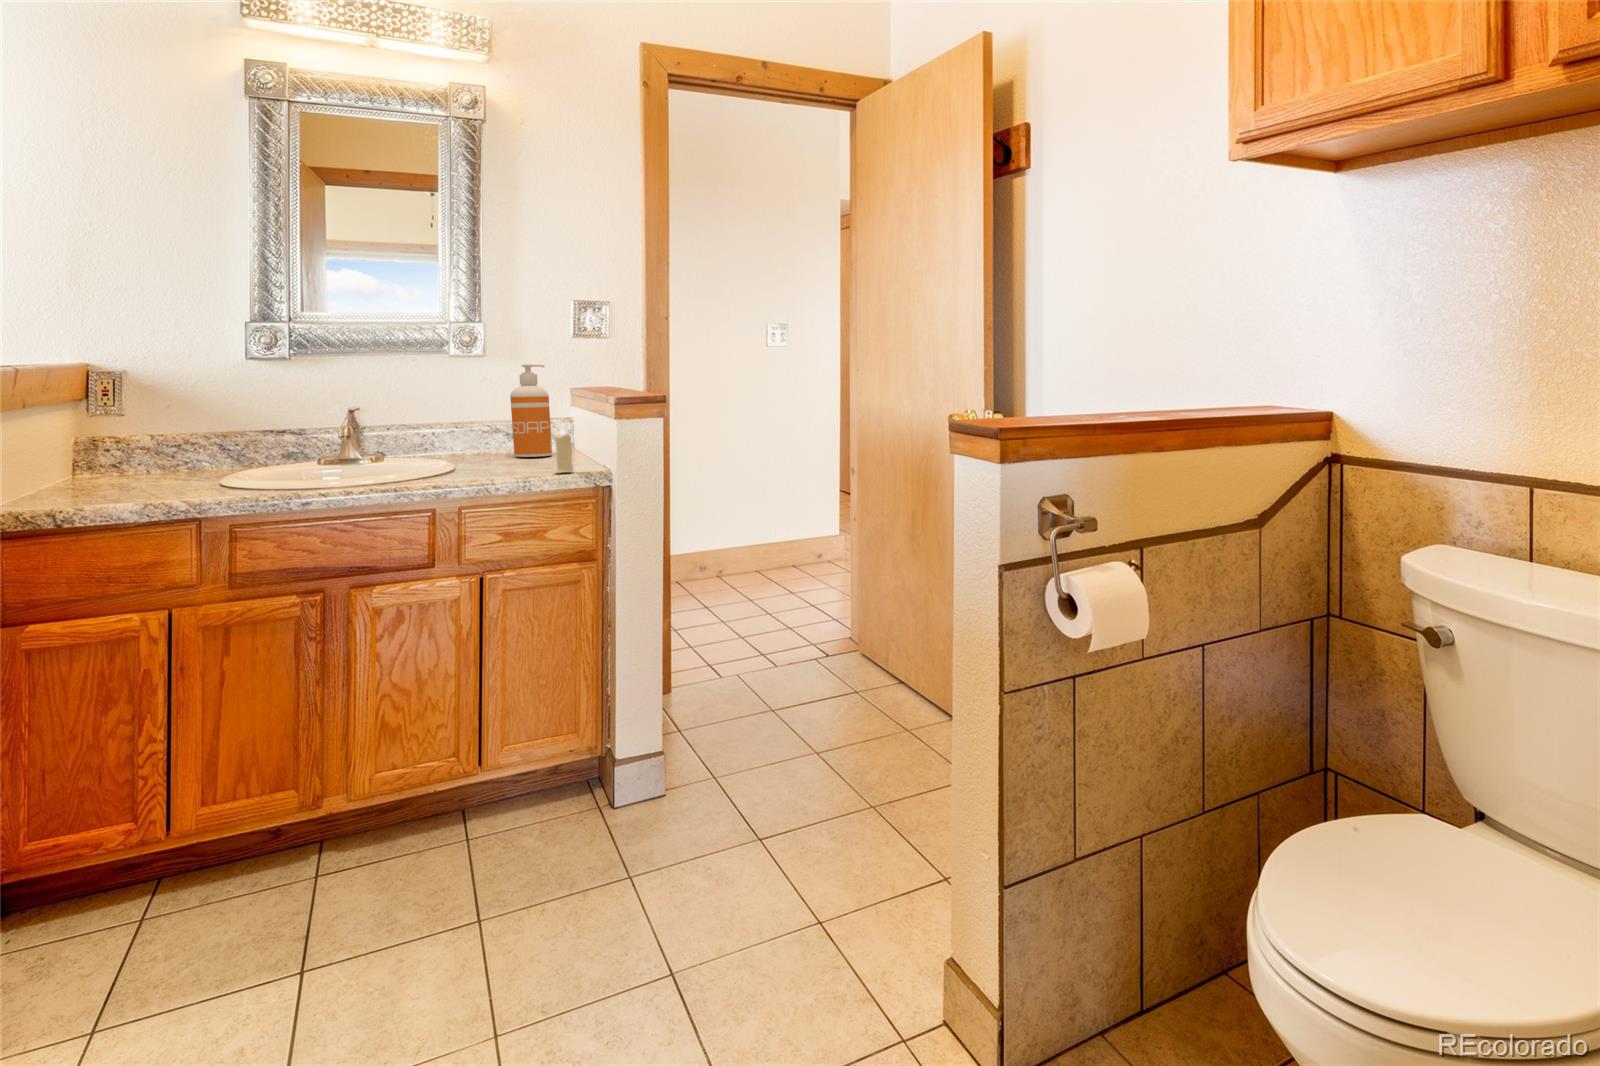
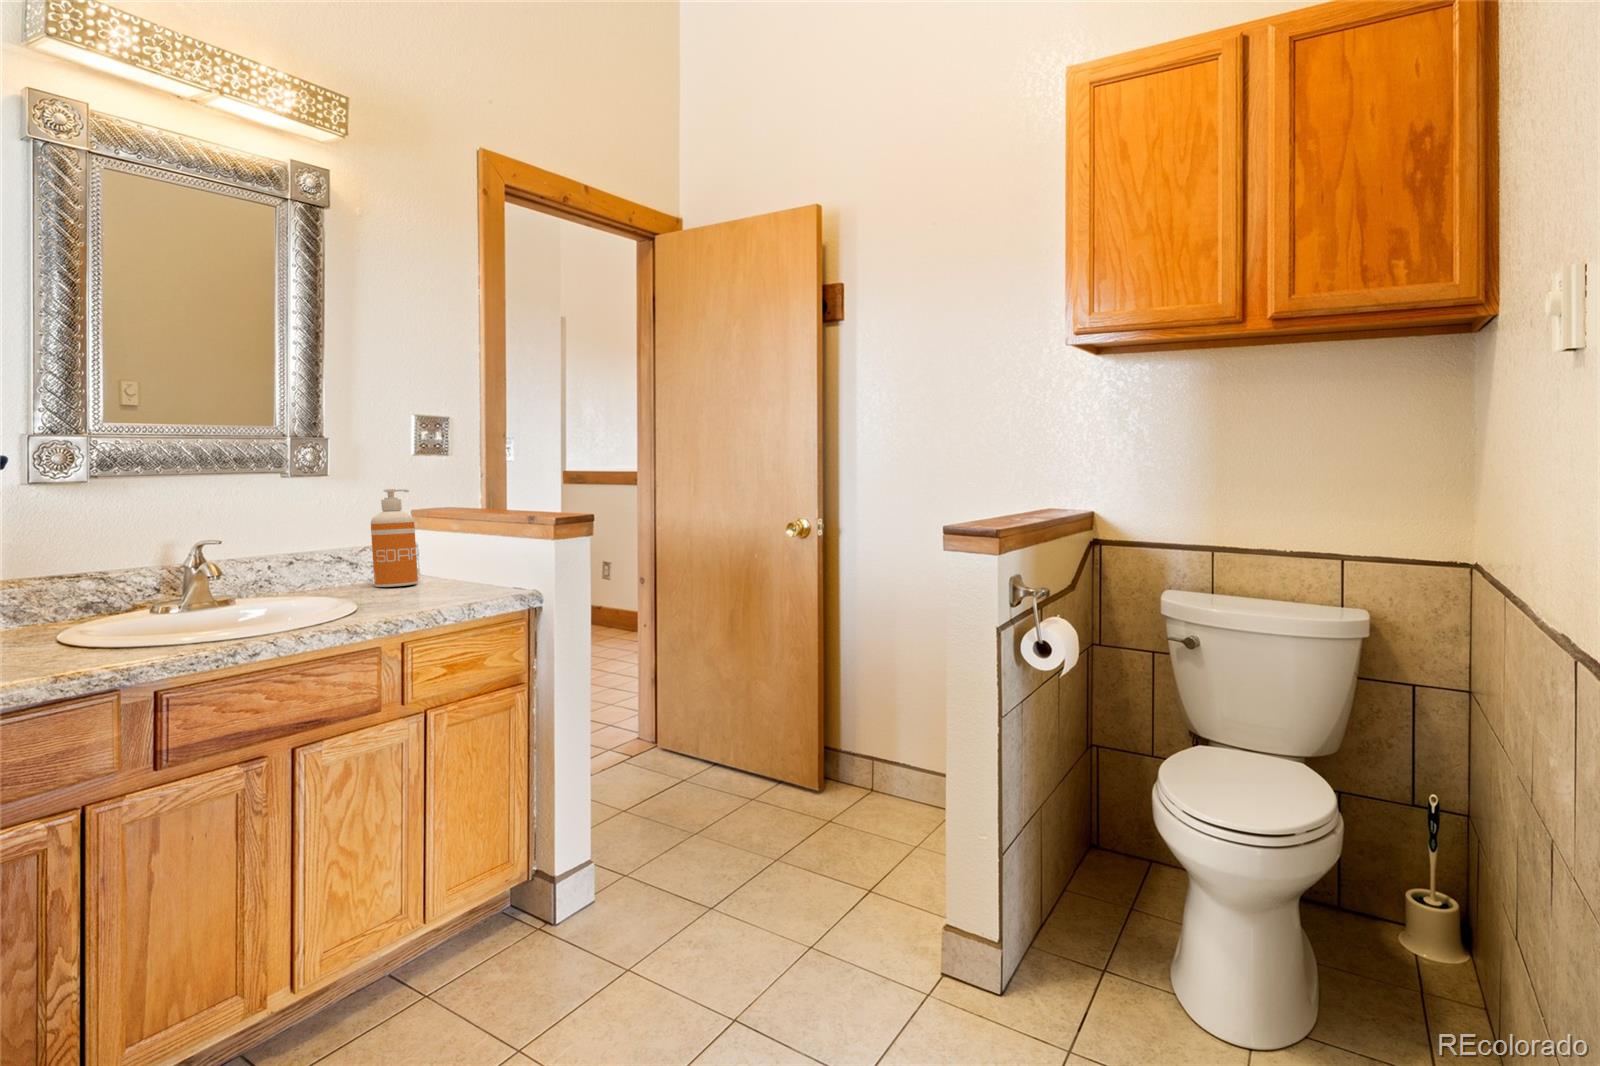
candle: present [555,426,573,473] -> none [482,546,500,597]

